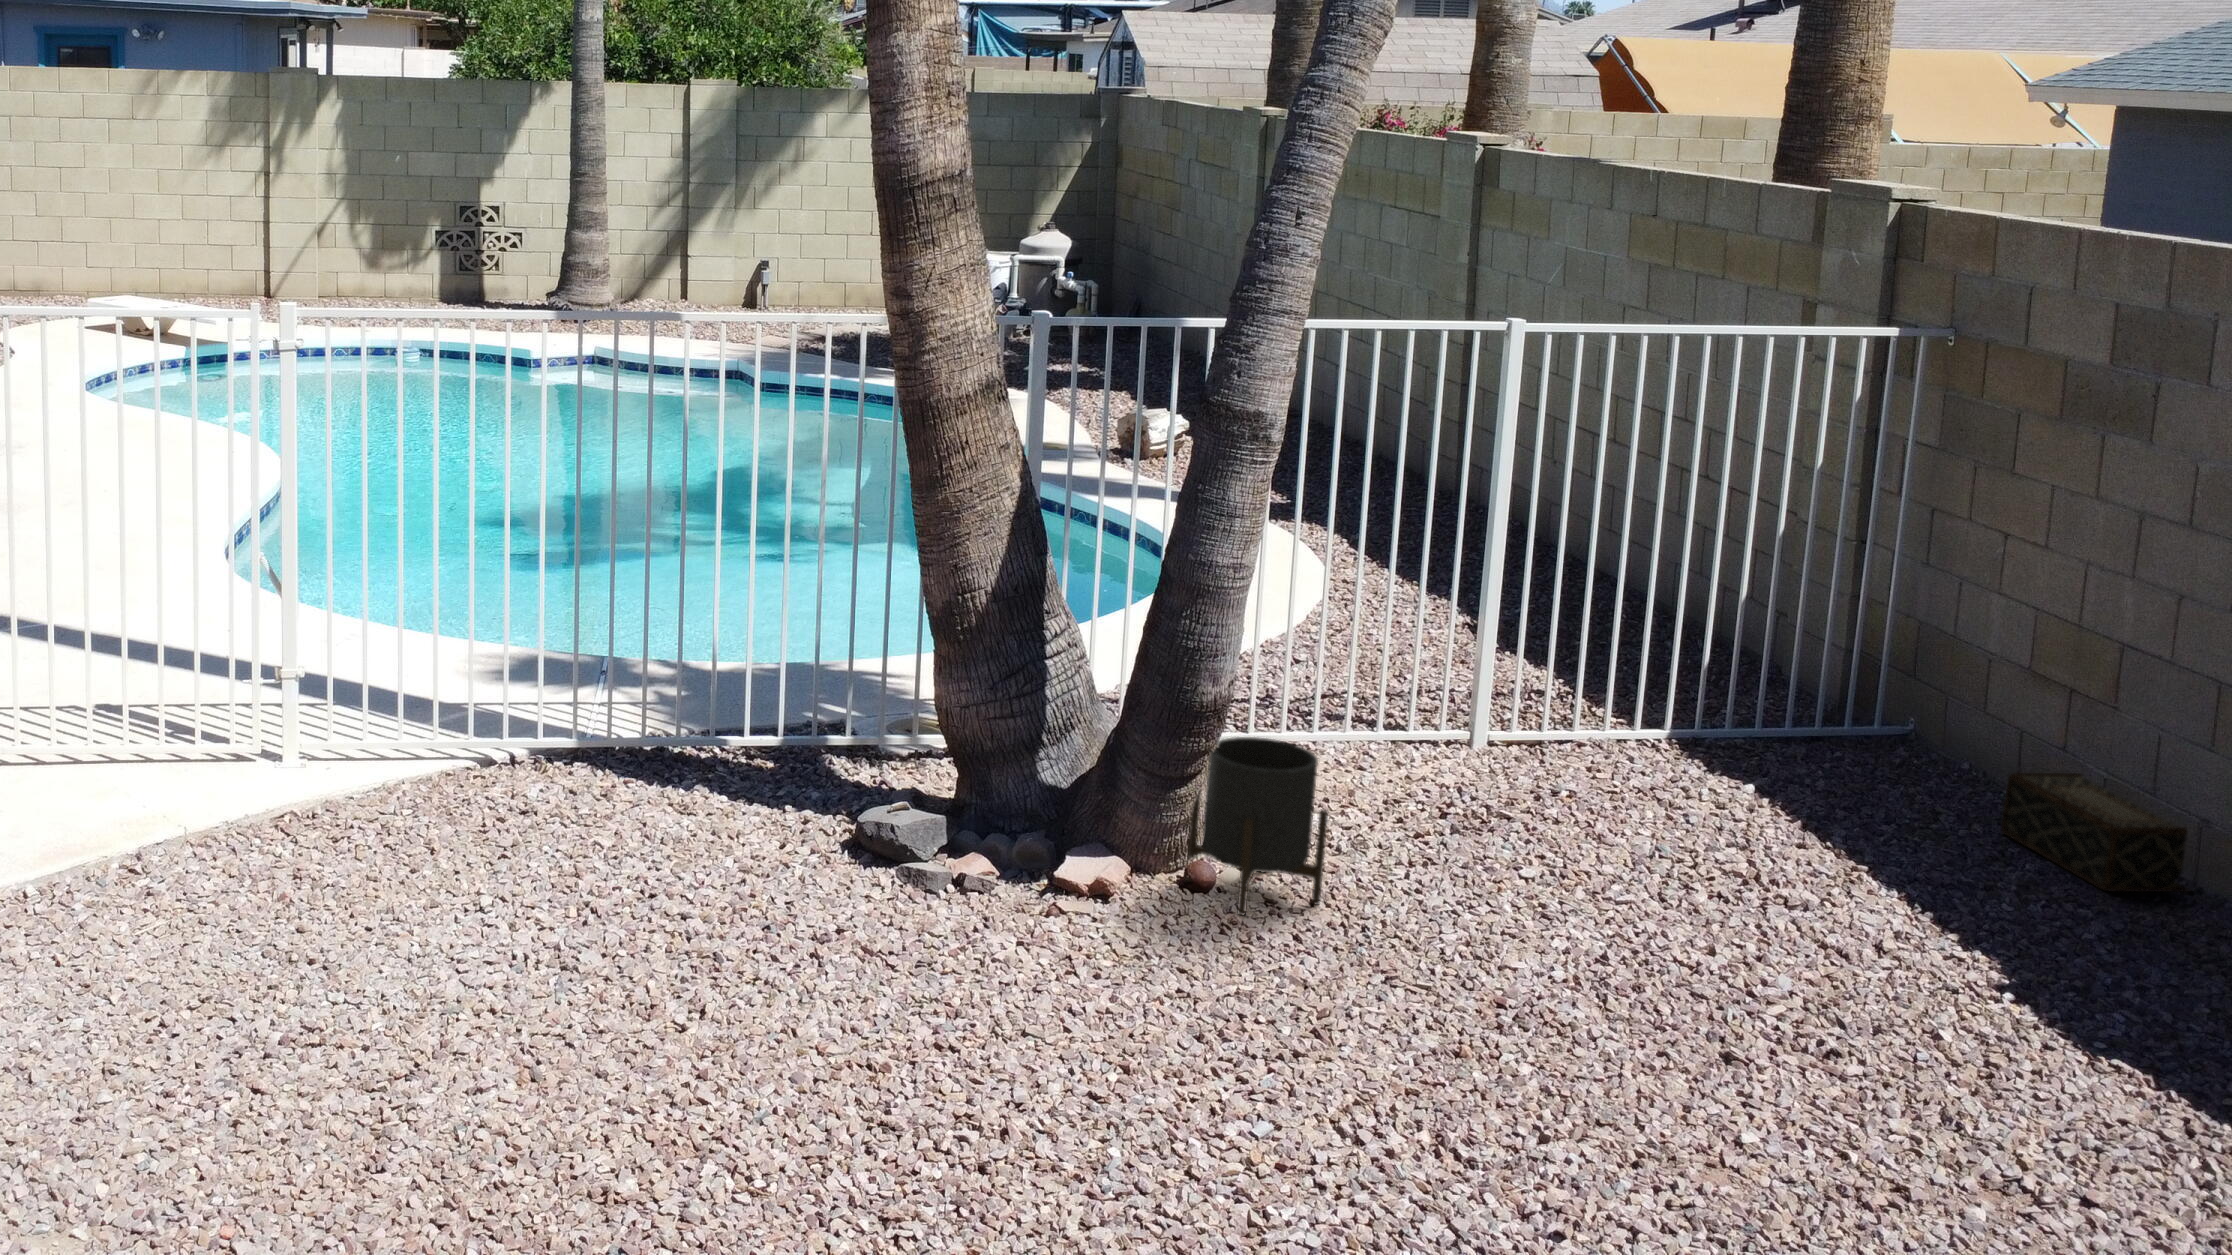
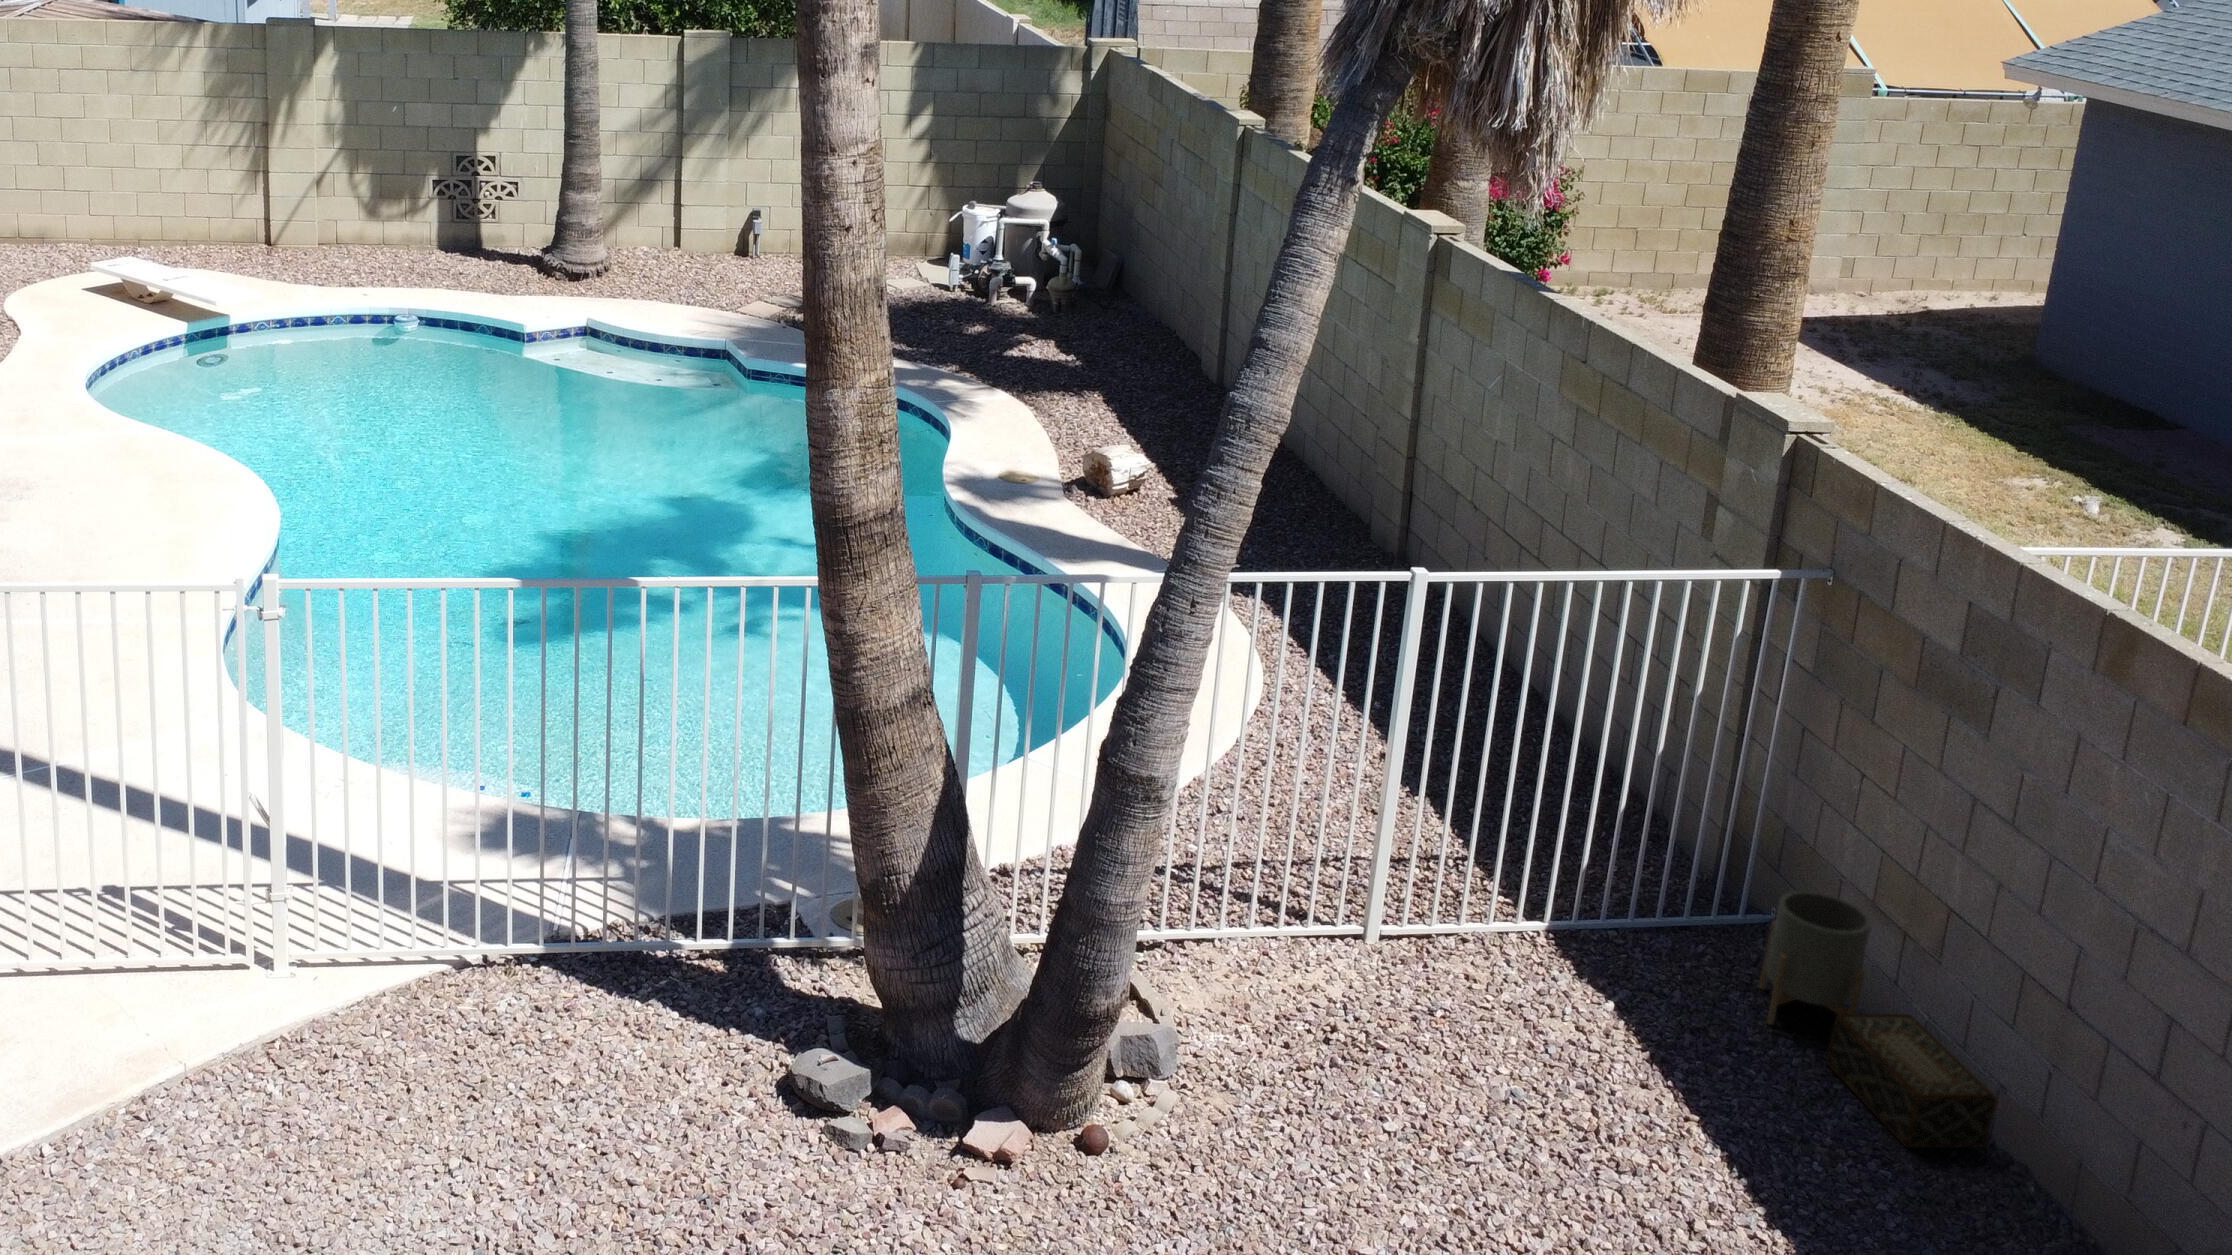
planter: present [1186,737,1328,915] -> present [1759,891,1871,1025]

